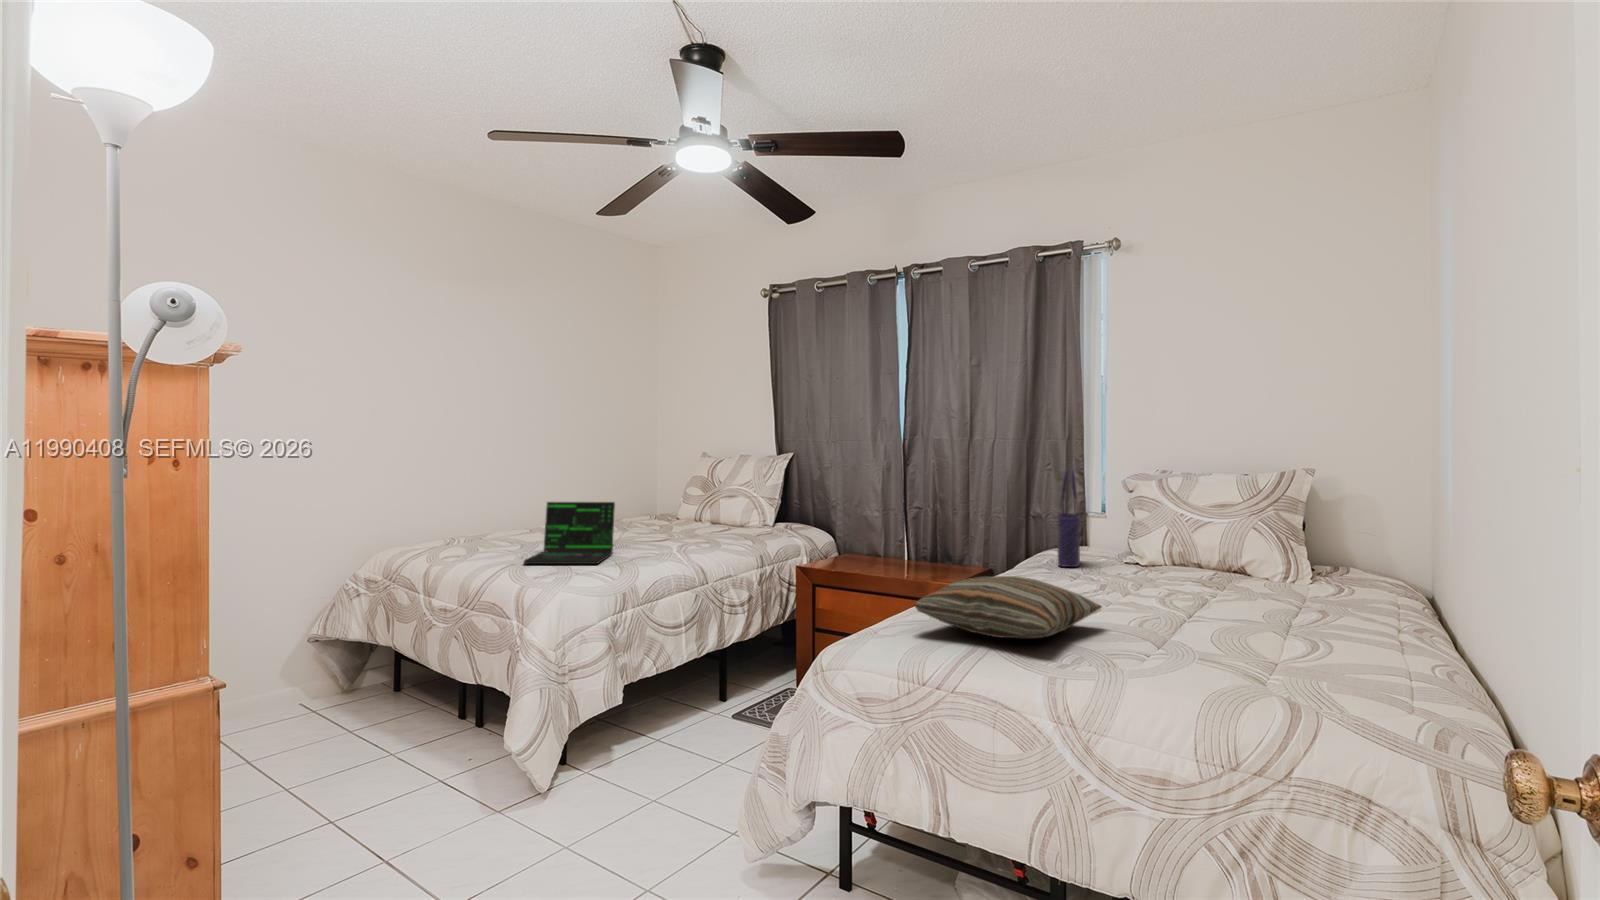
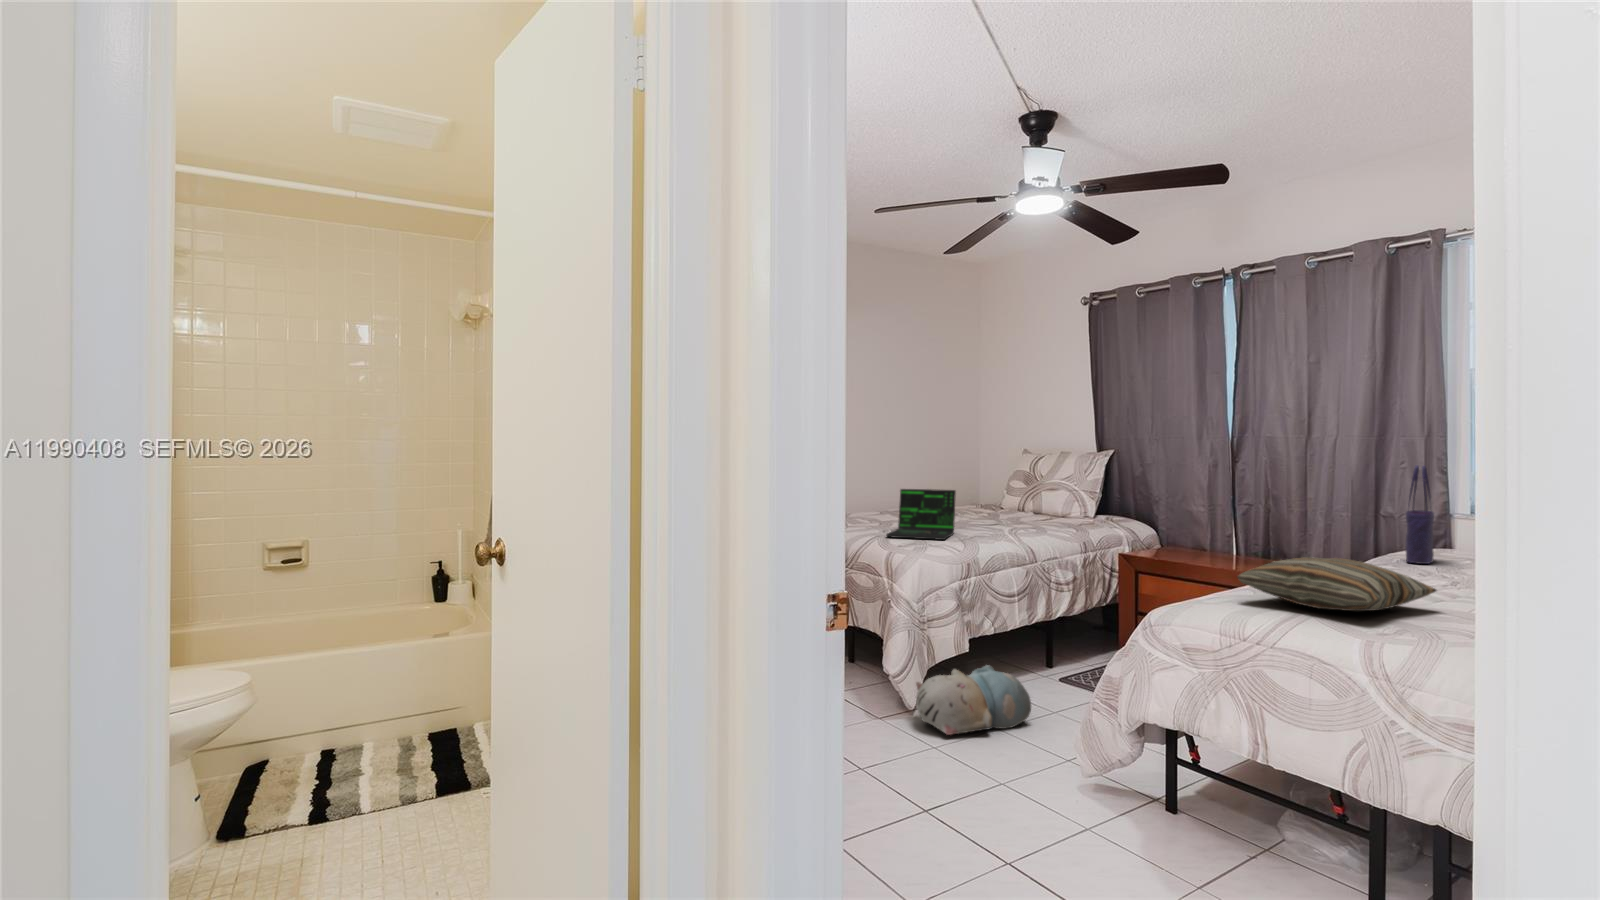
plush toy: none [551,716,696,820] -> present [916,665,1031,735]

